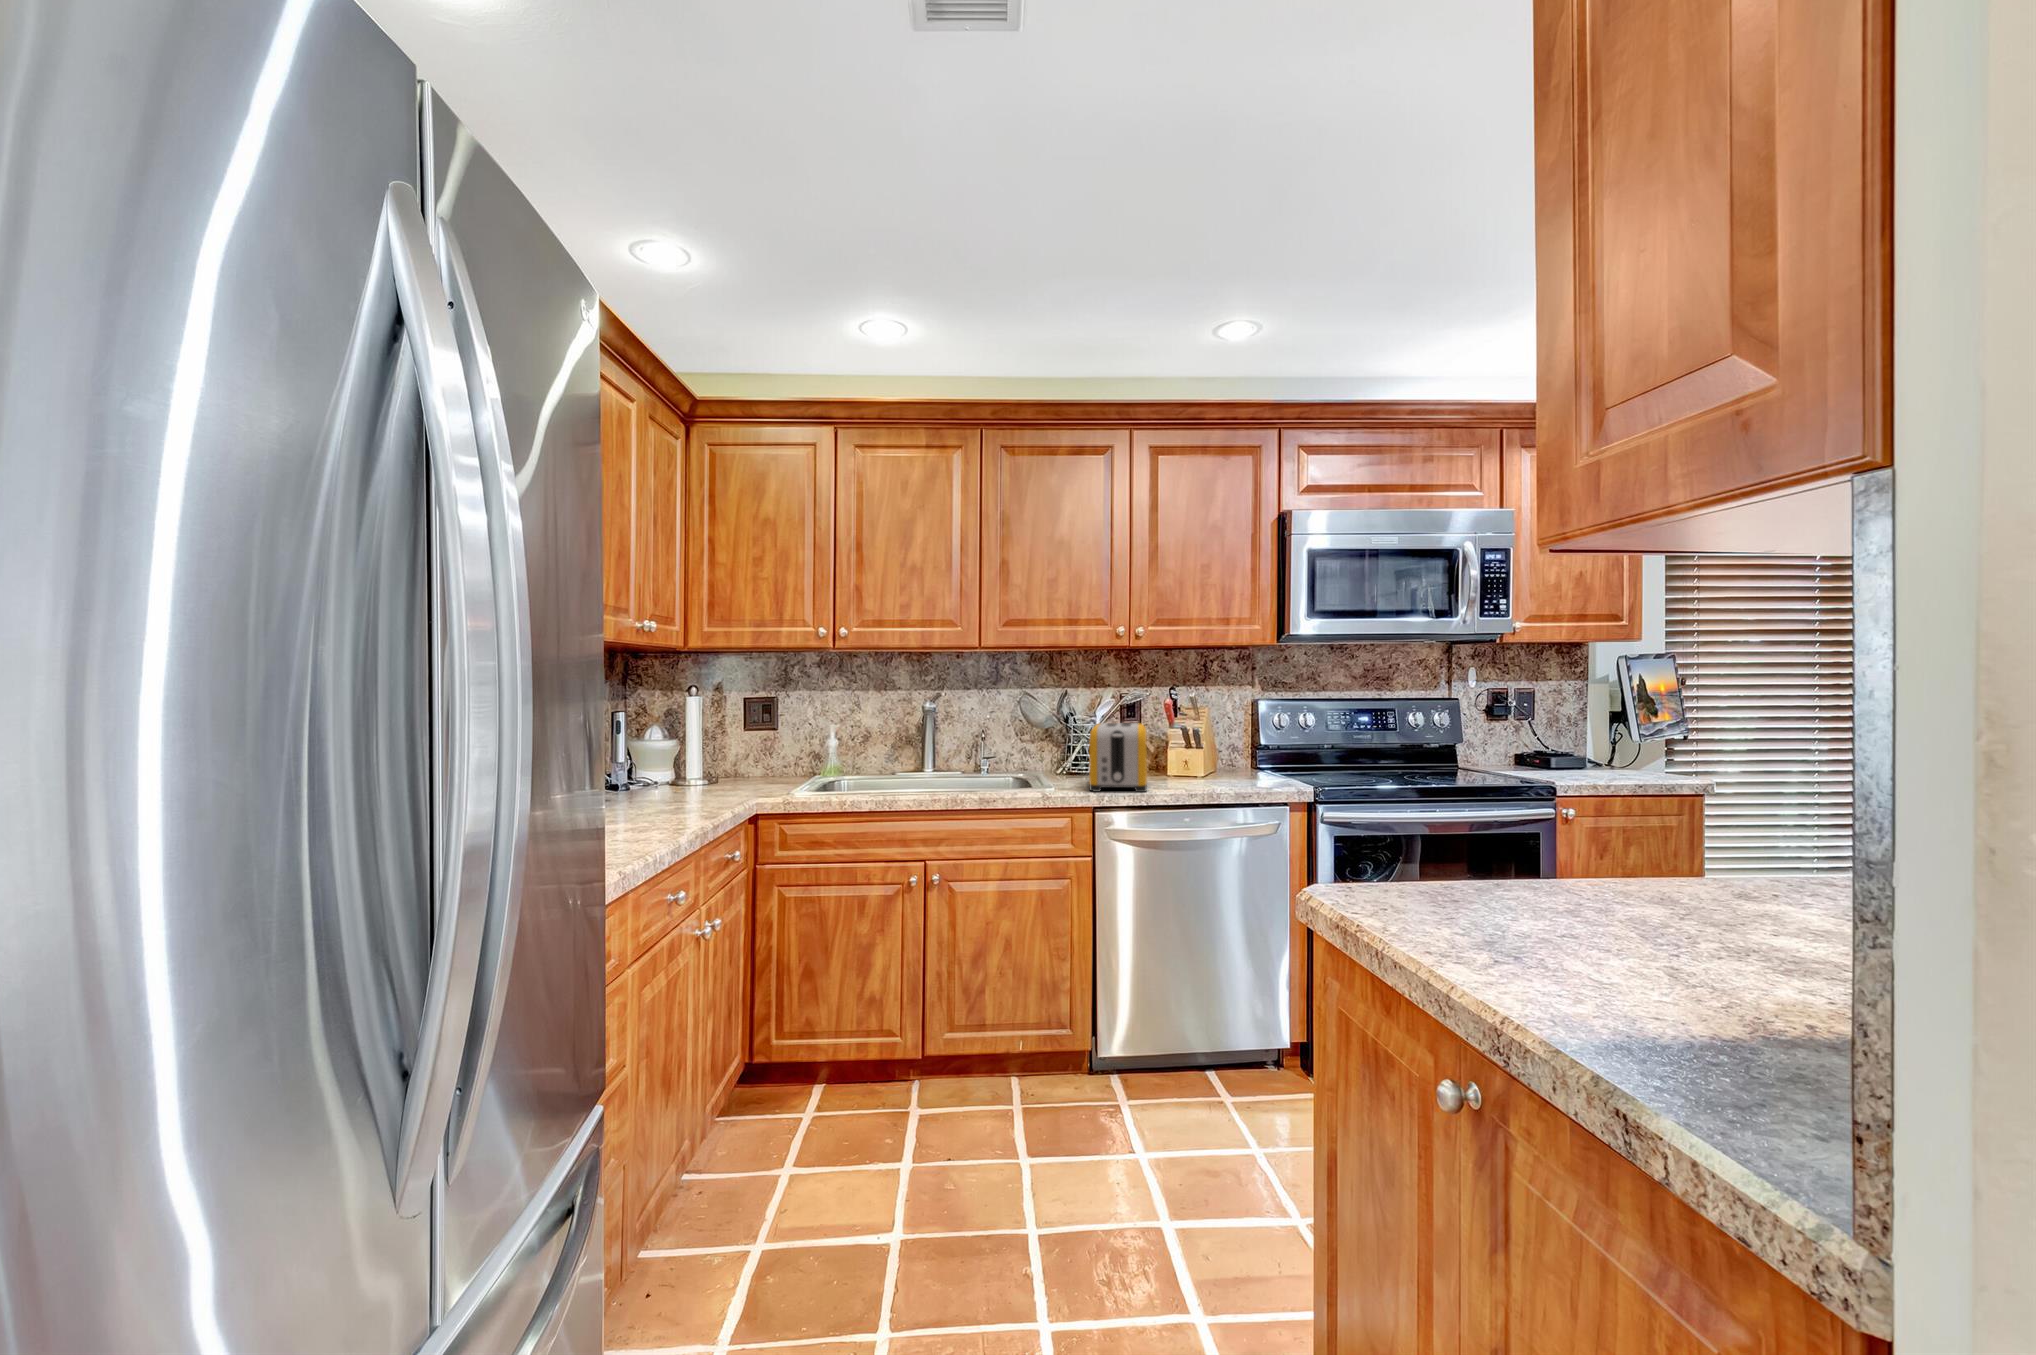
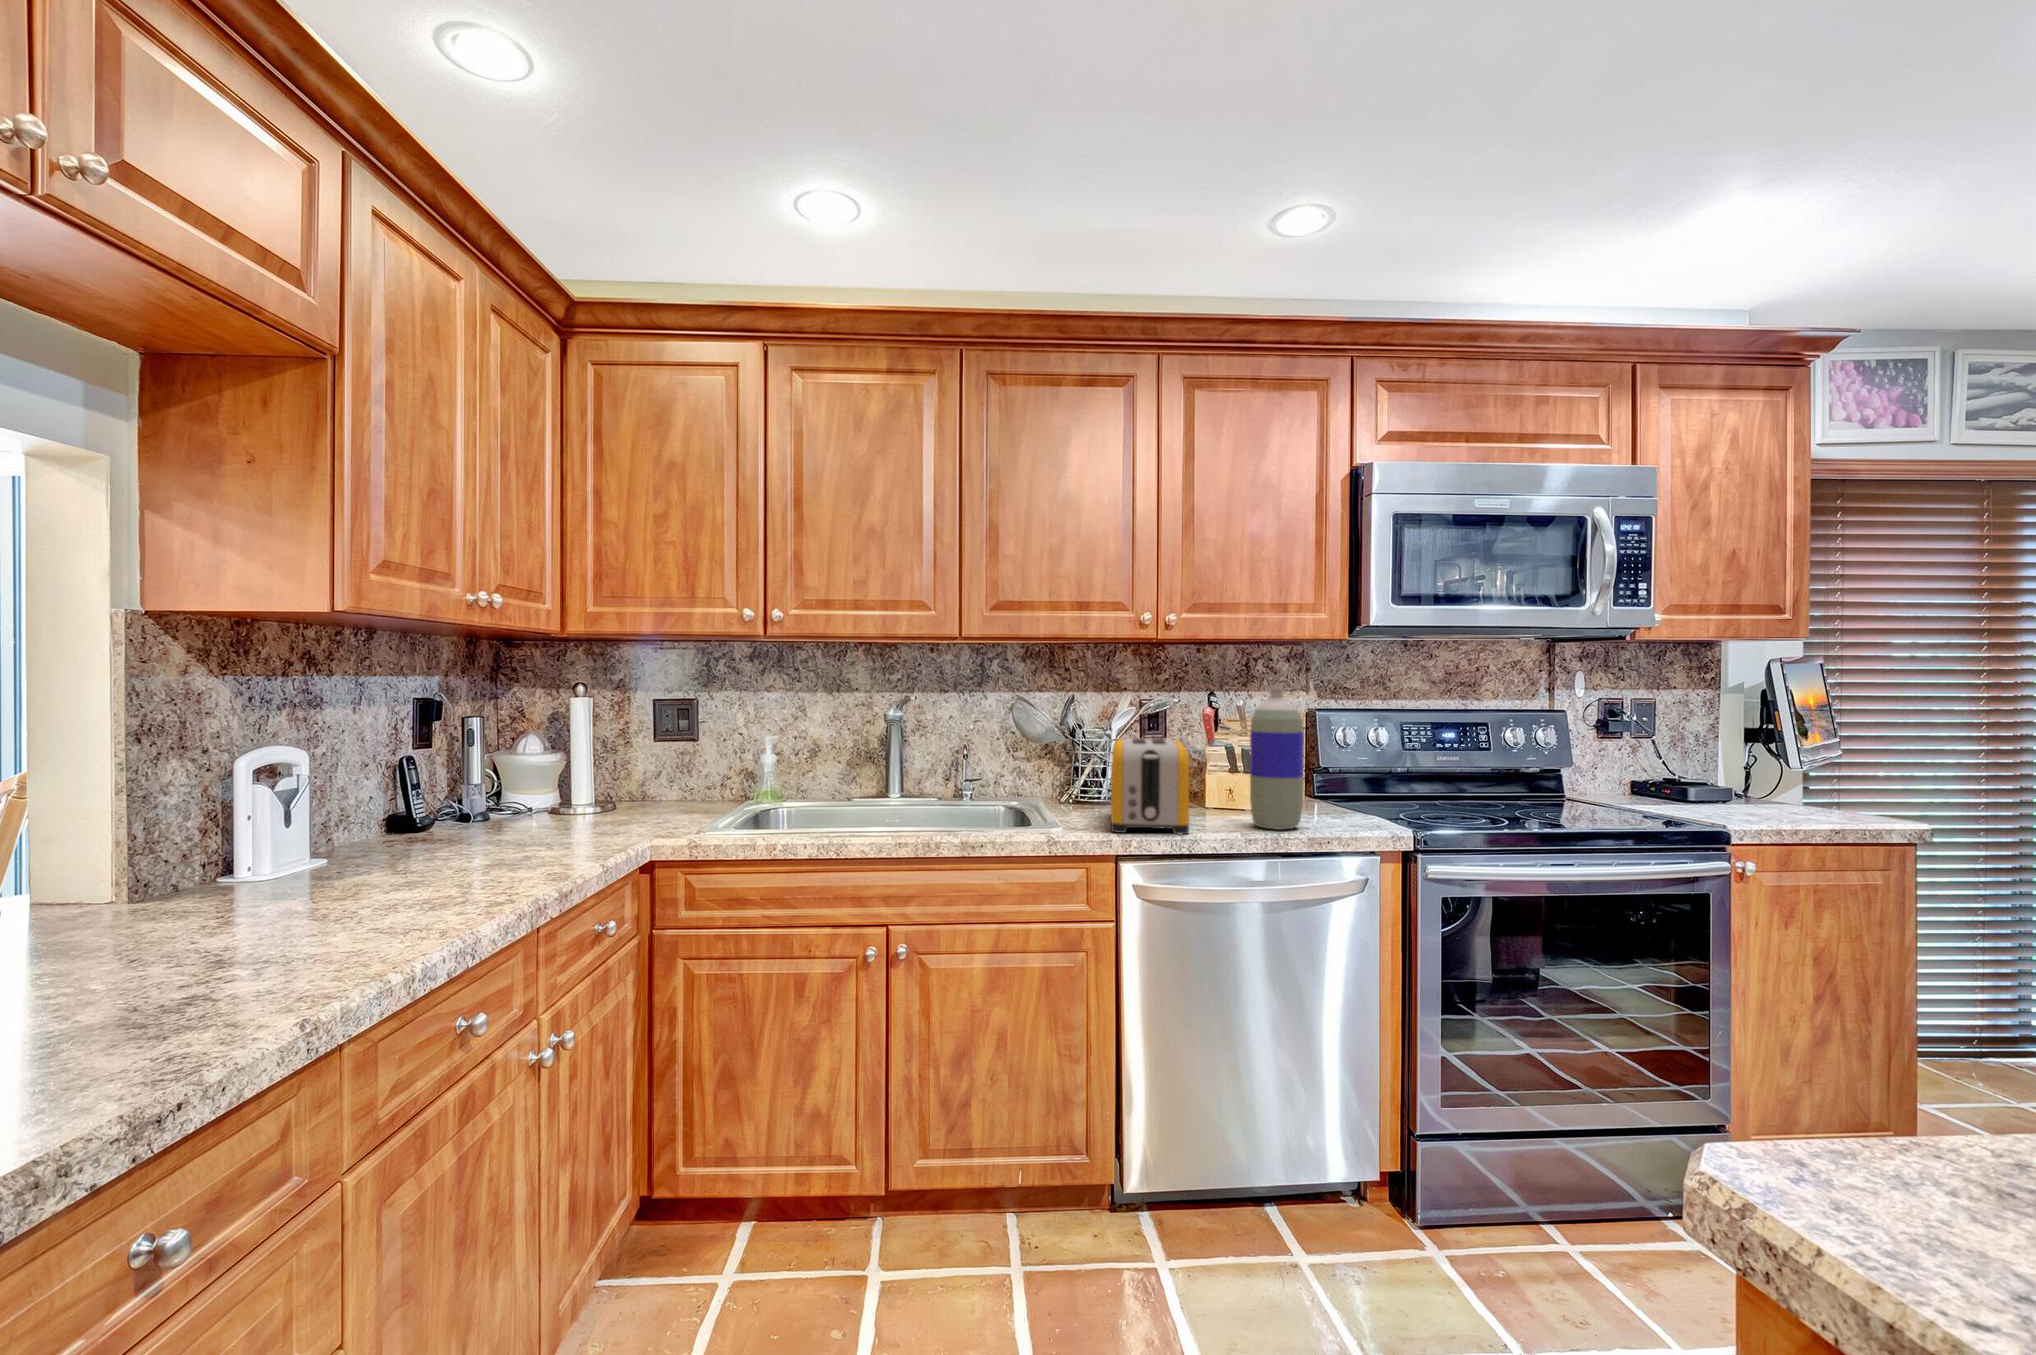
bottle: none [1194,681,1233,789] -> present [1250,684,1304,830]

